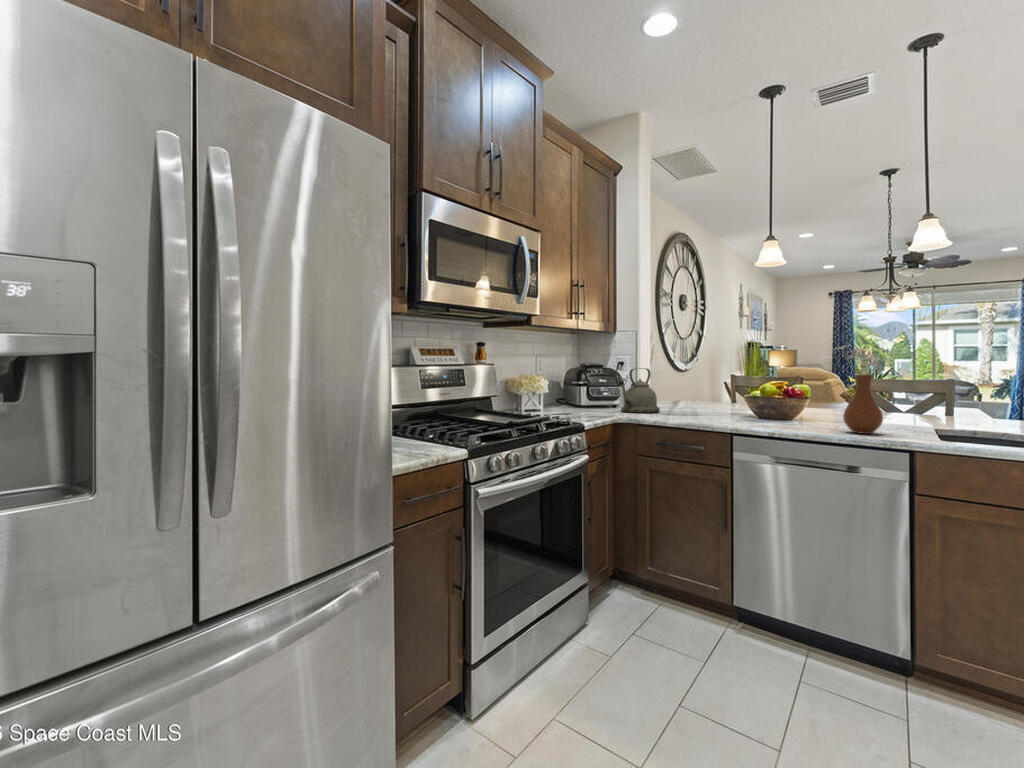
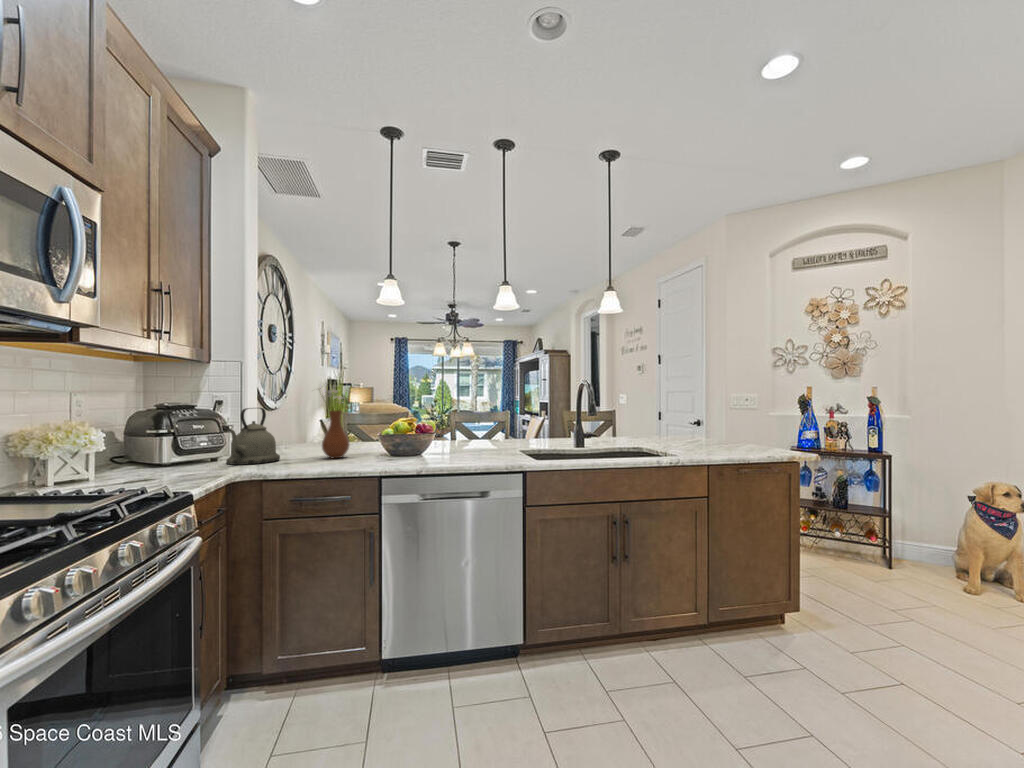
vase: present [840,346,892,434] -> present [316,388,350,458]

